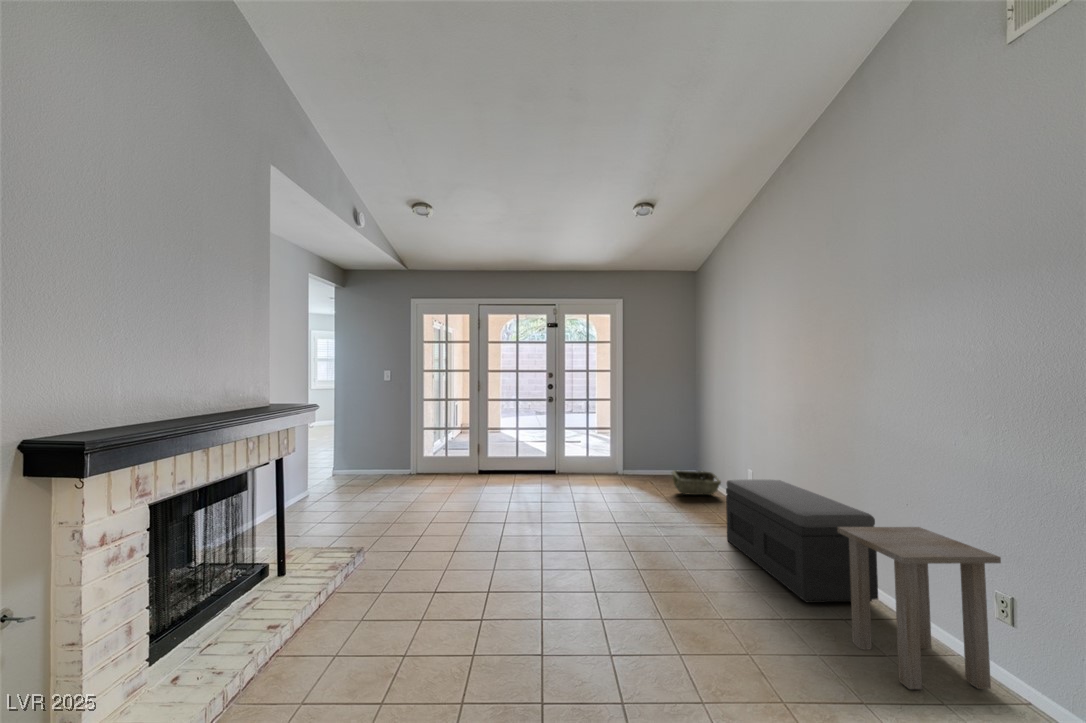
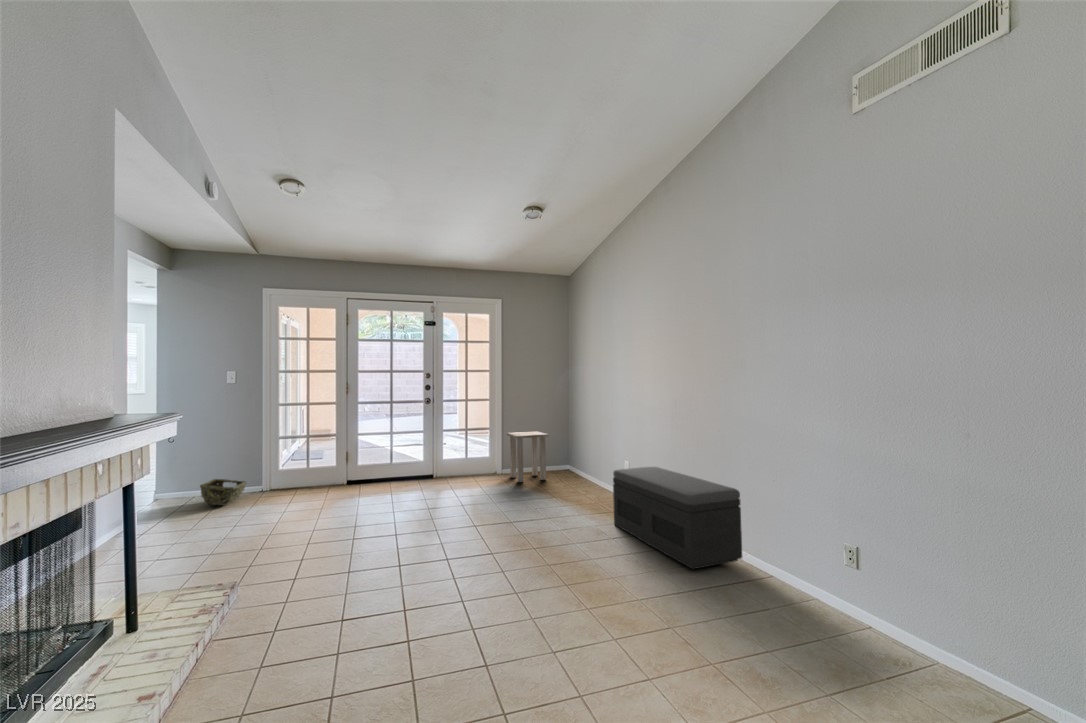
woven basket: present [672,470,721,495] -> present [200,479,246,505]
side table: present [837,527,1001,689] -> present [507,431,549,482]

